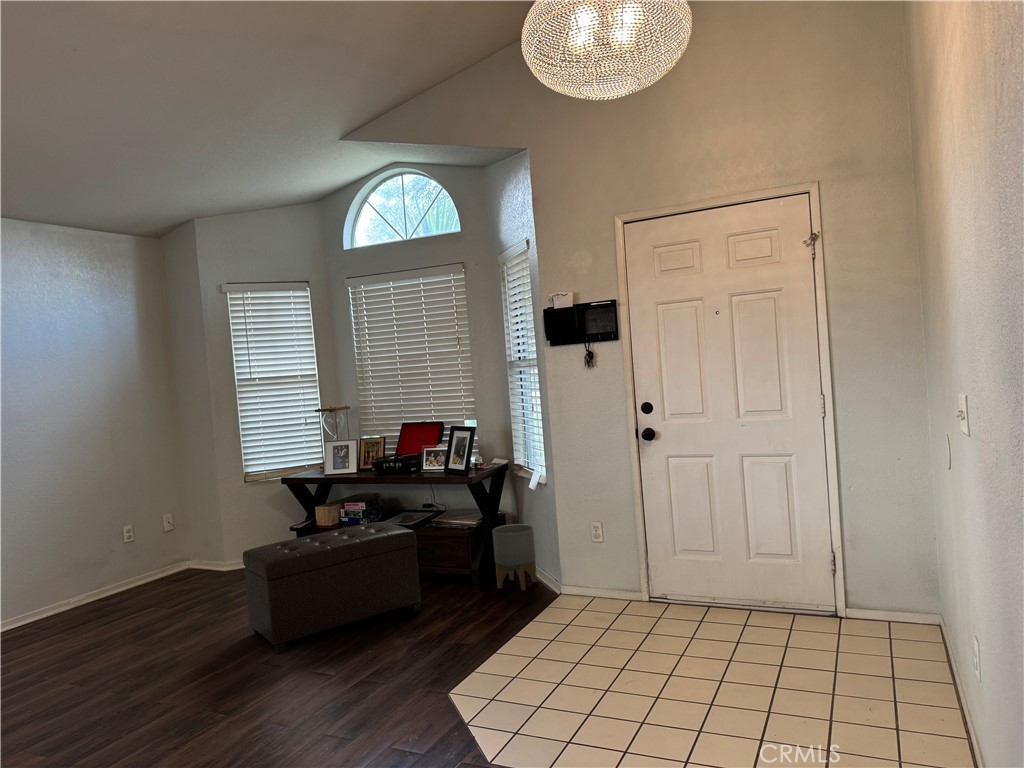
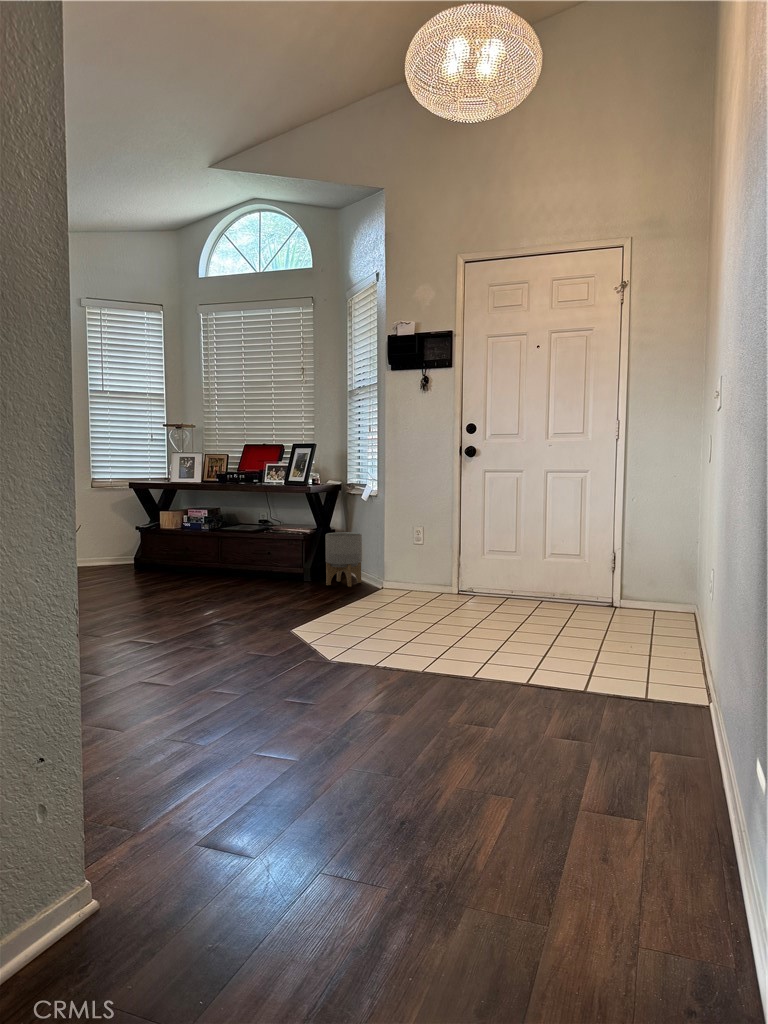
ottoman: present [243,522,421,654] -> none [102,519,260,612]

